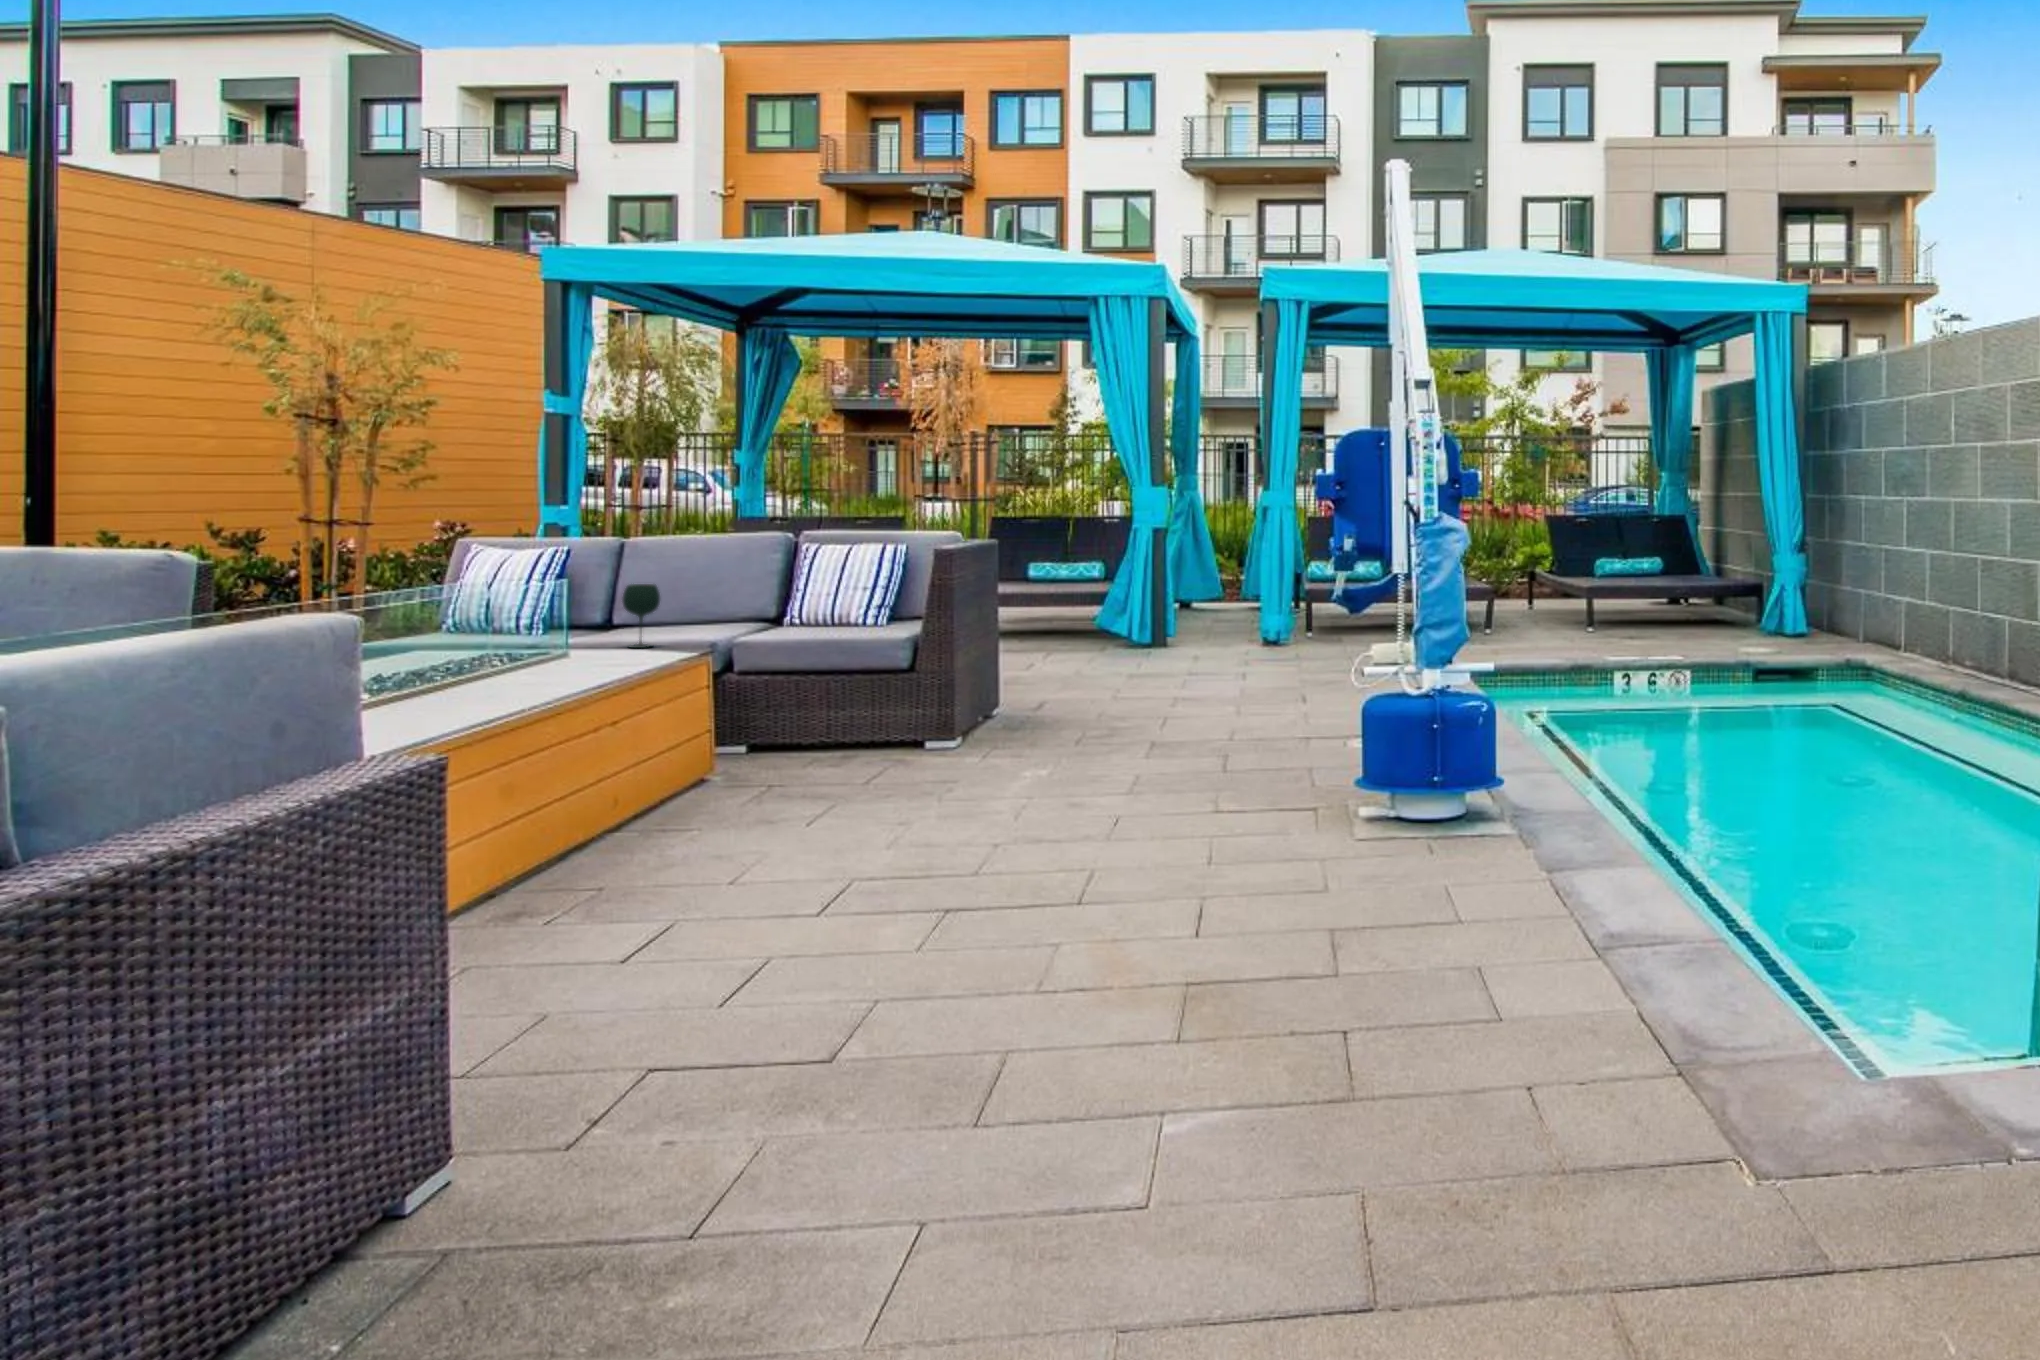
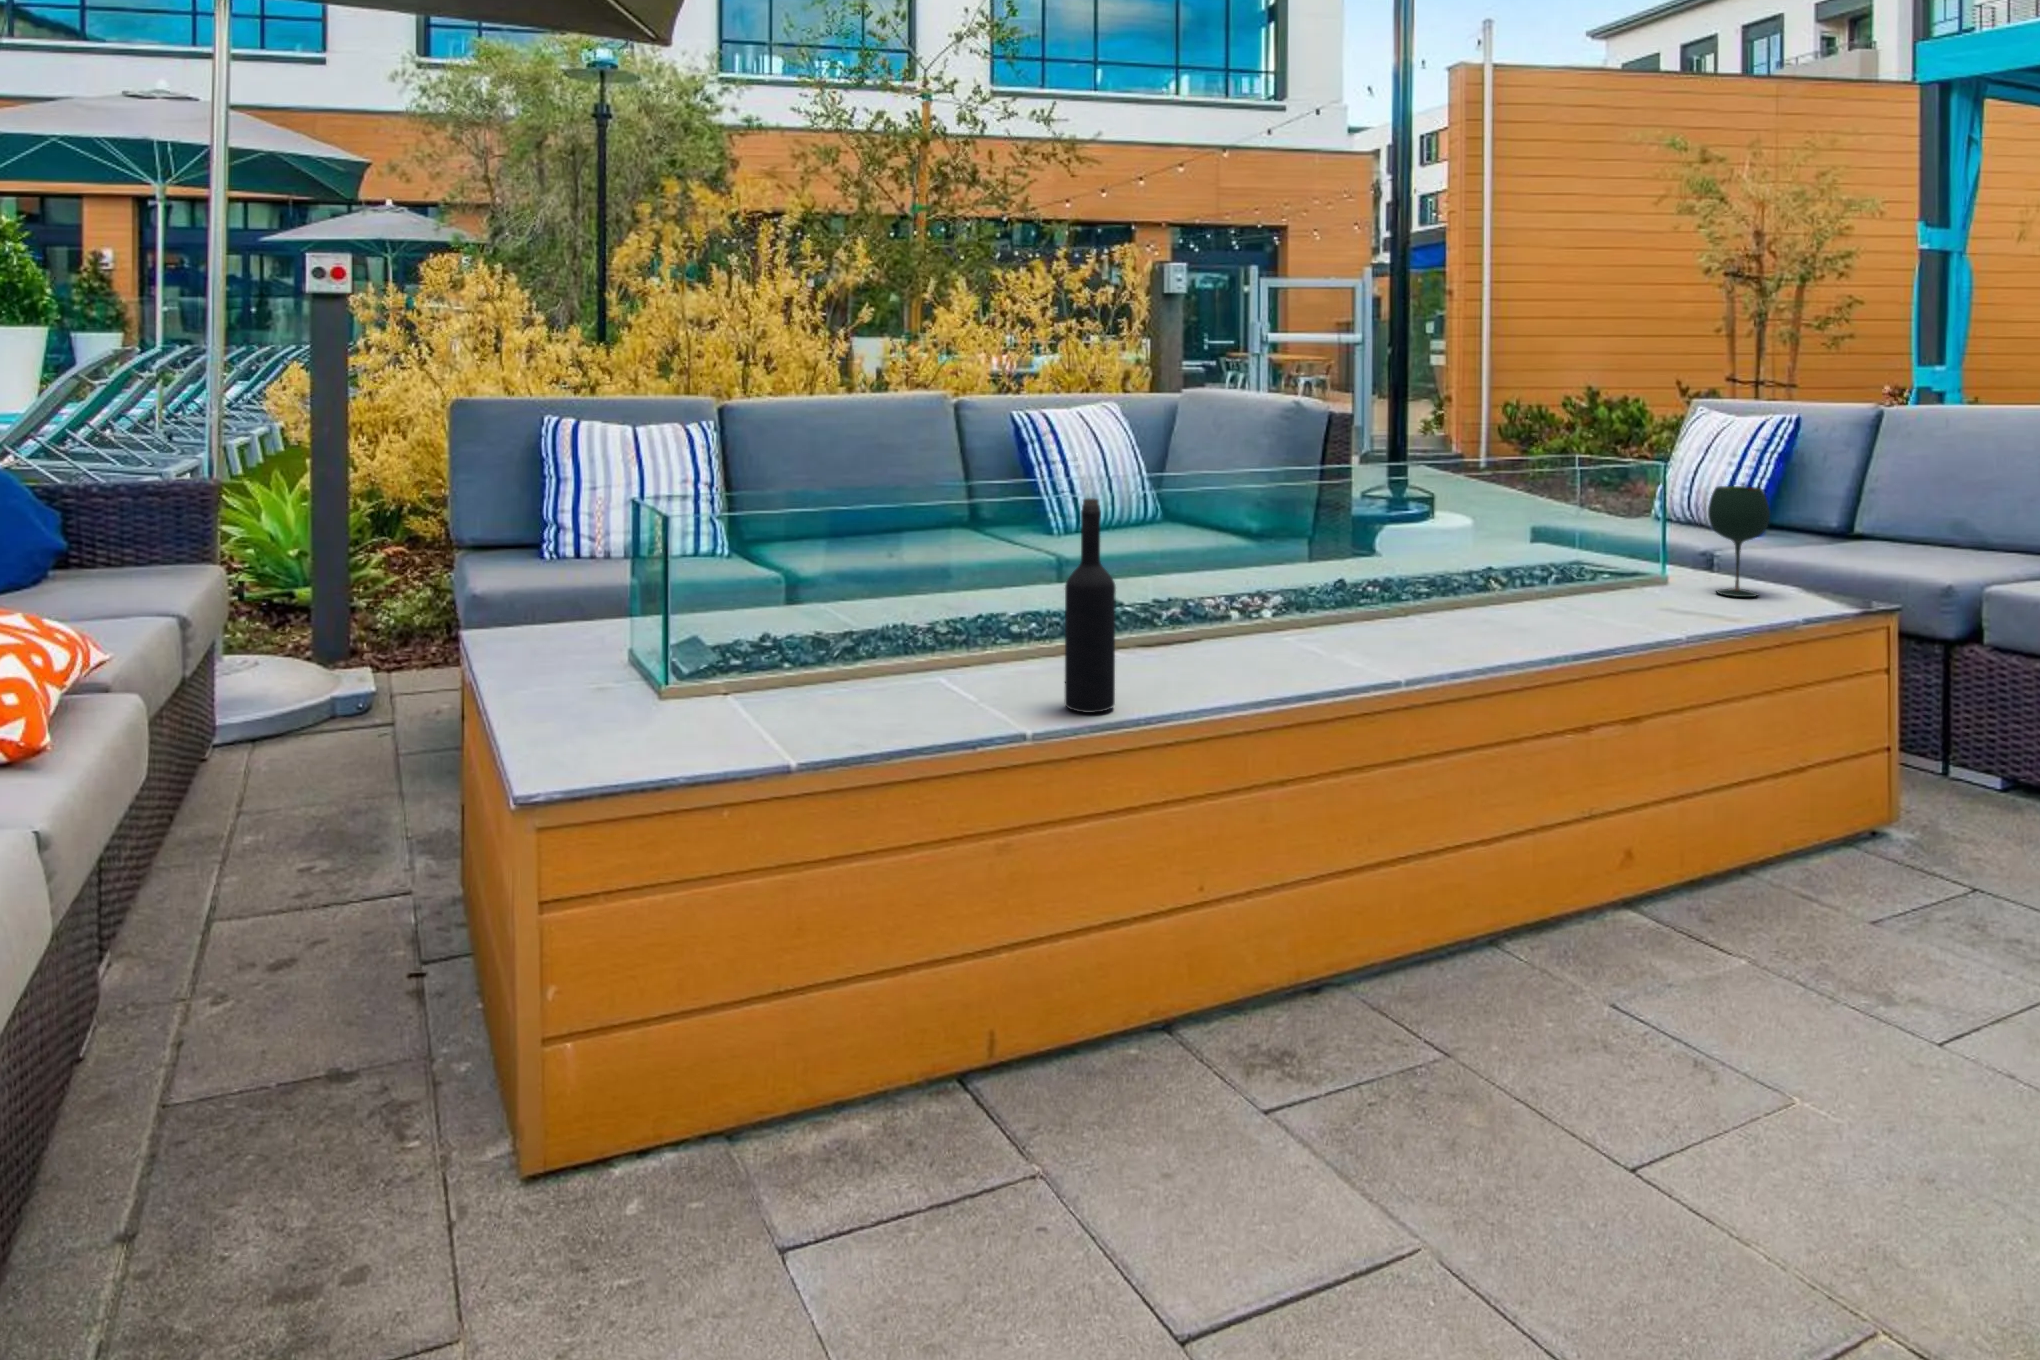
wine bottle: none [420,595,455,715] -> present [1065,498,1116,713]

